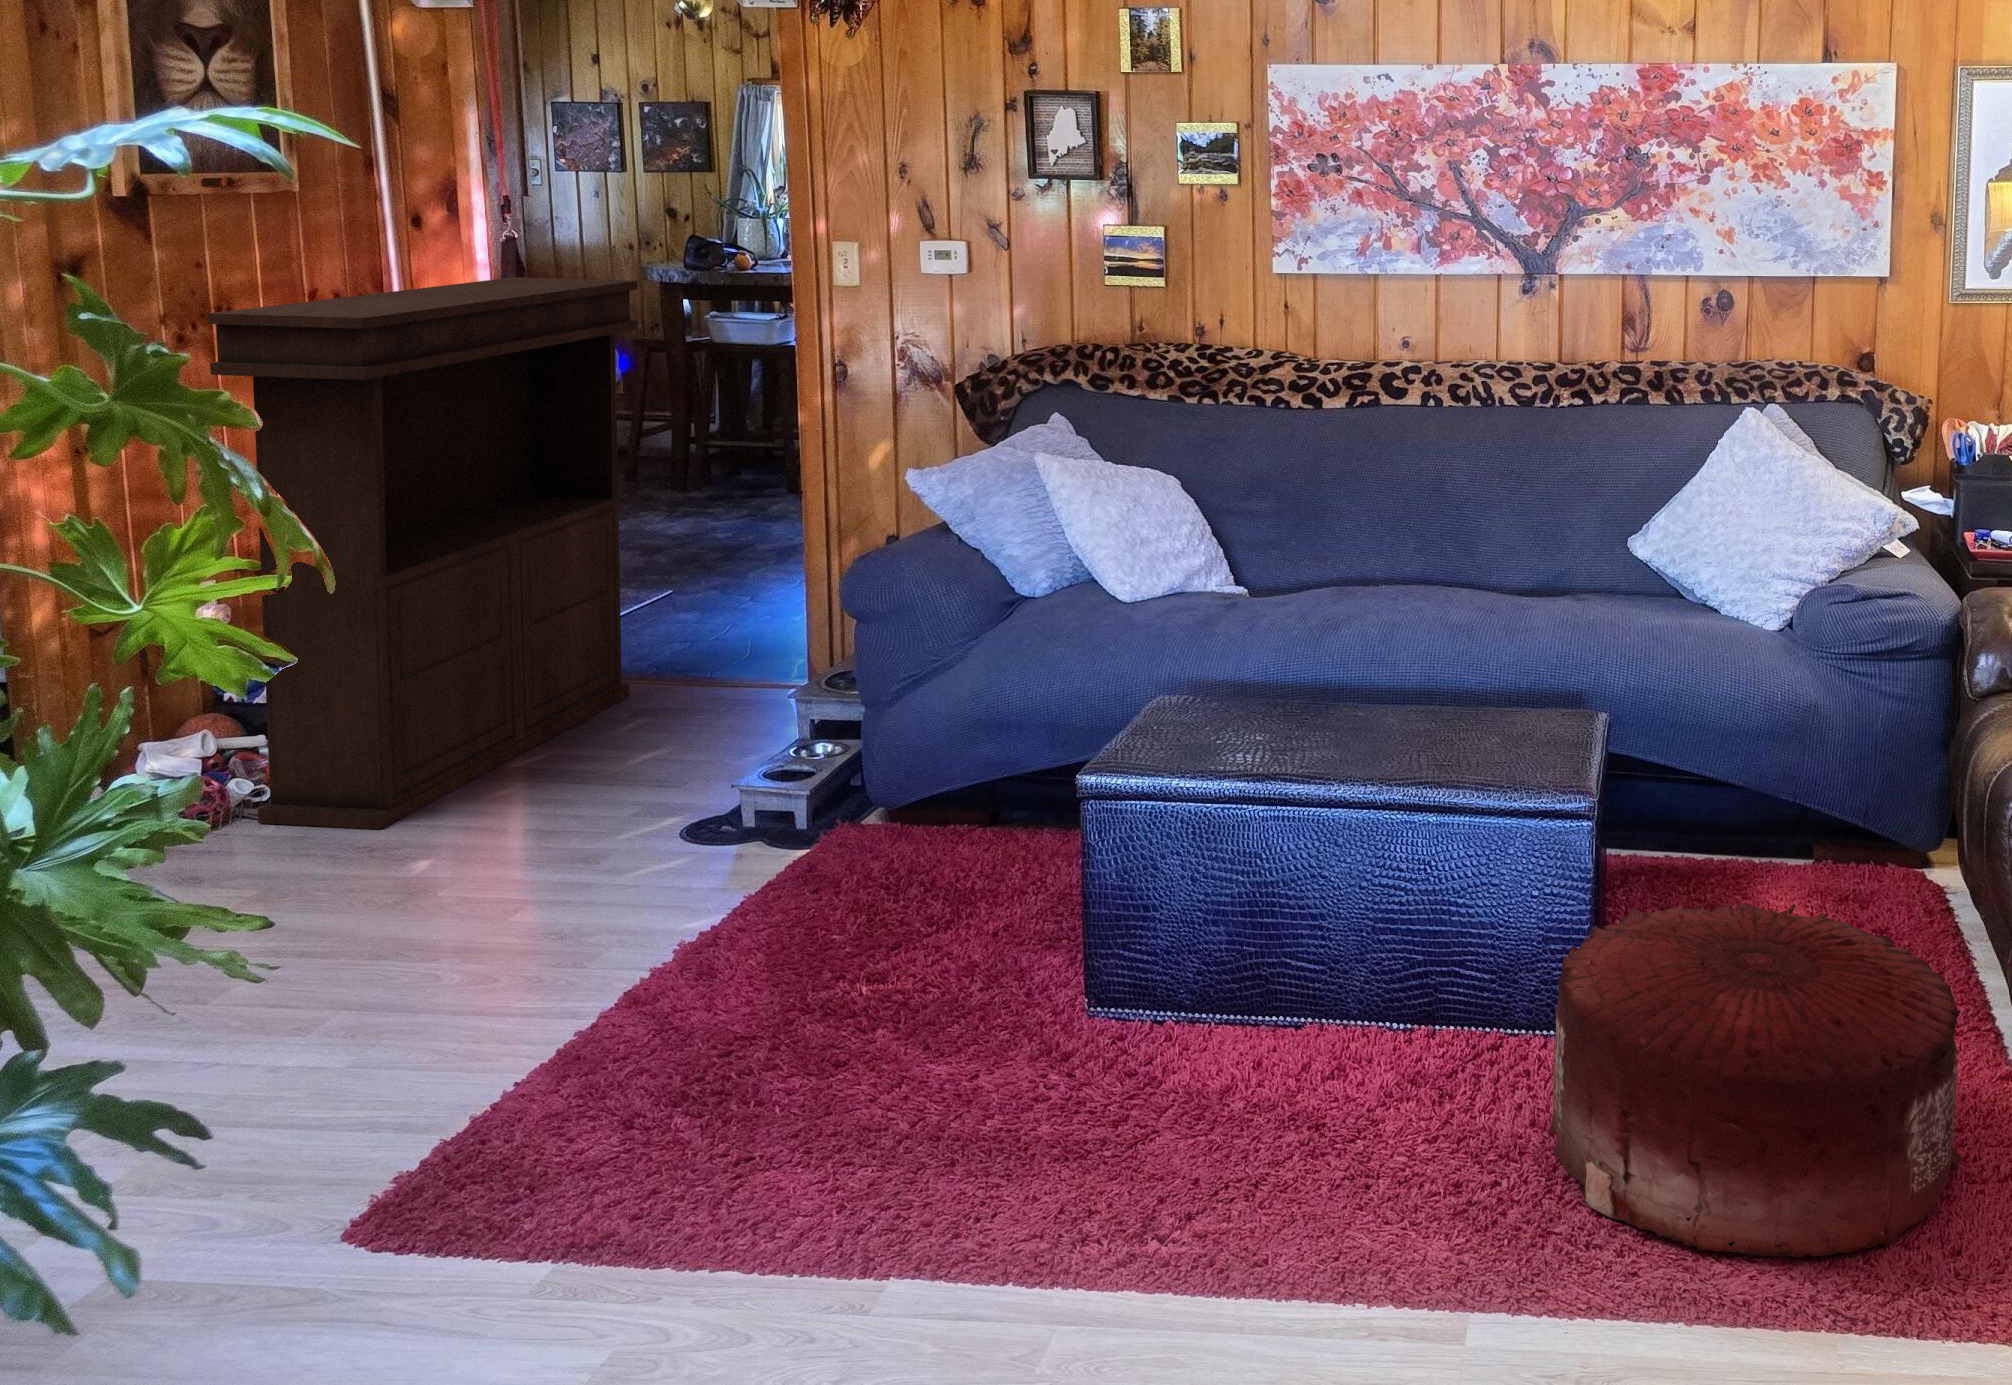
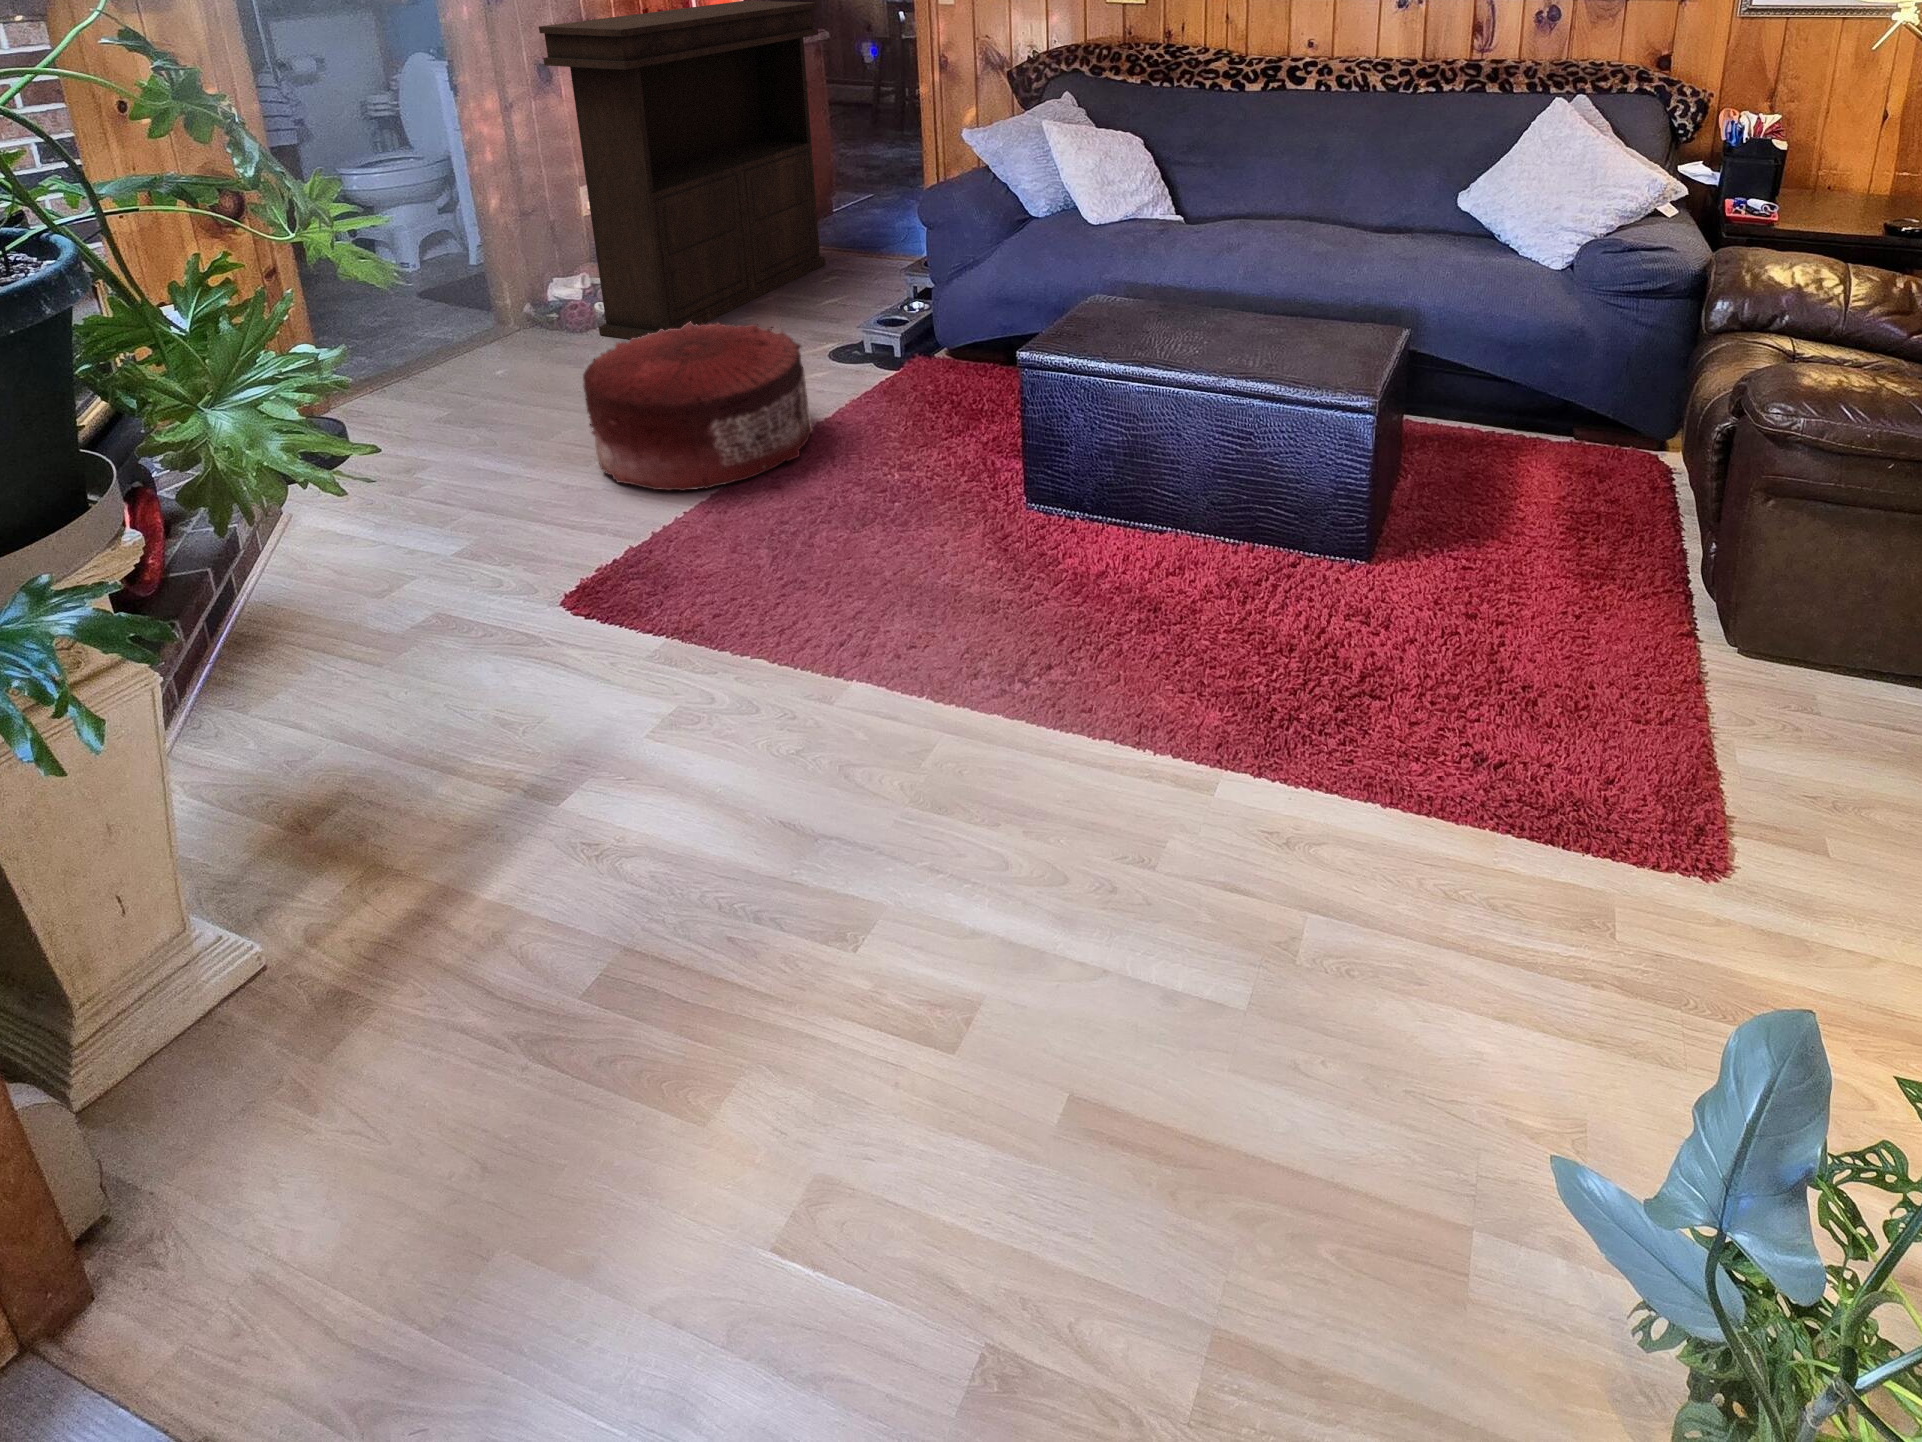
pouf: present [1550,903,1962,1258] -> present [583,322,813,491]

